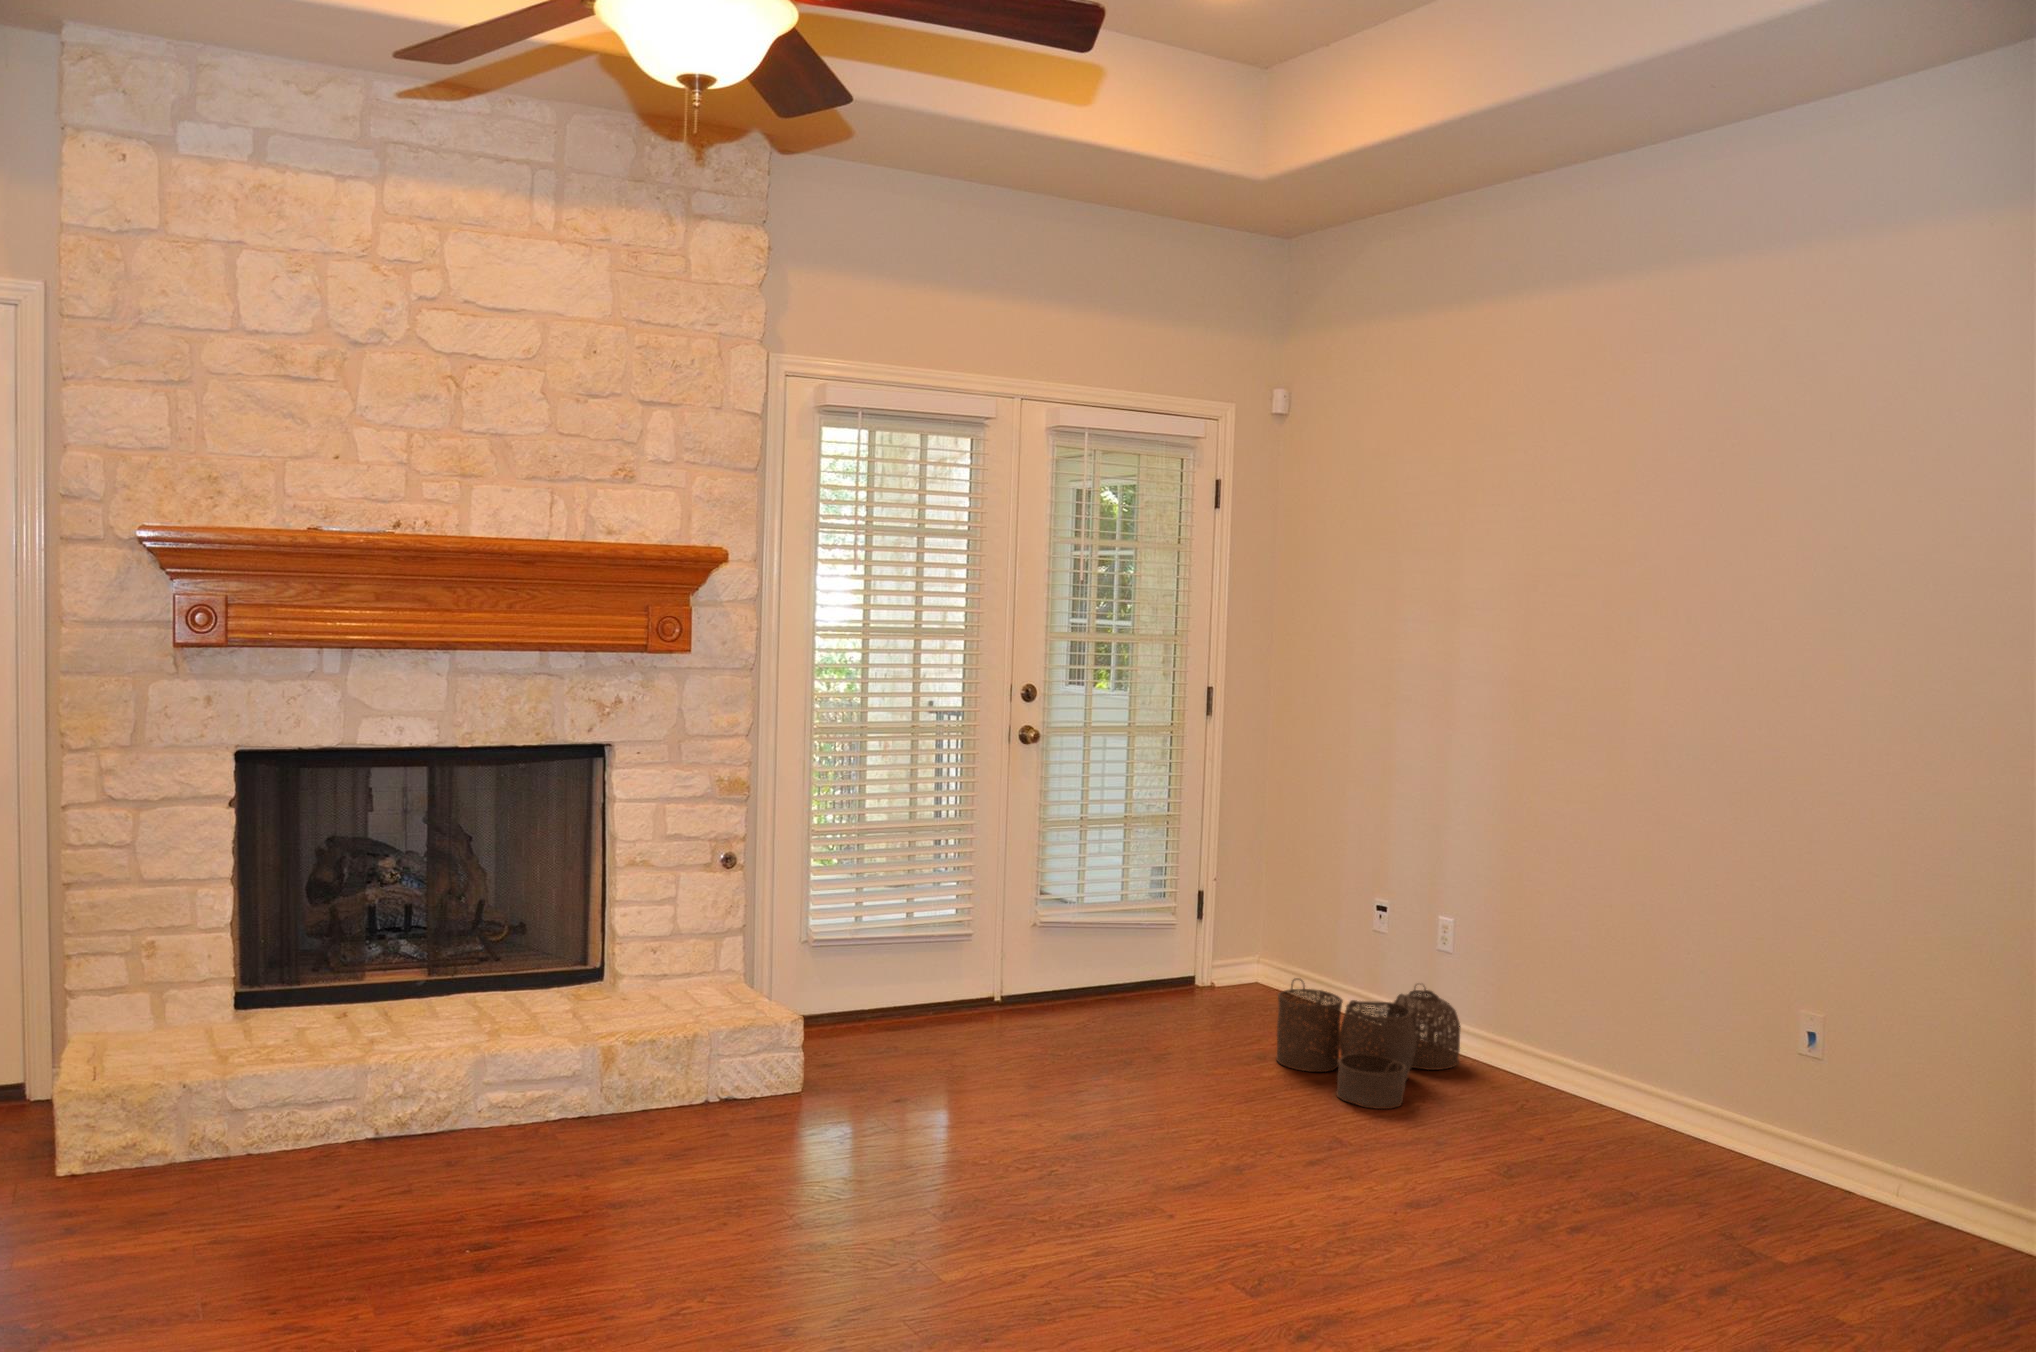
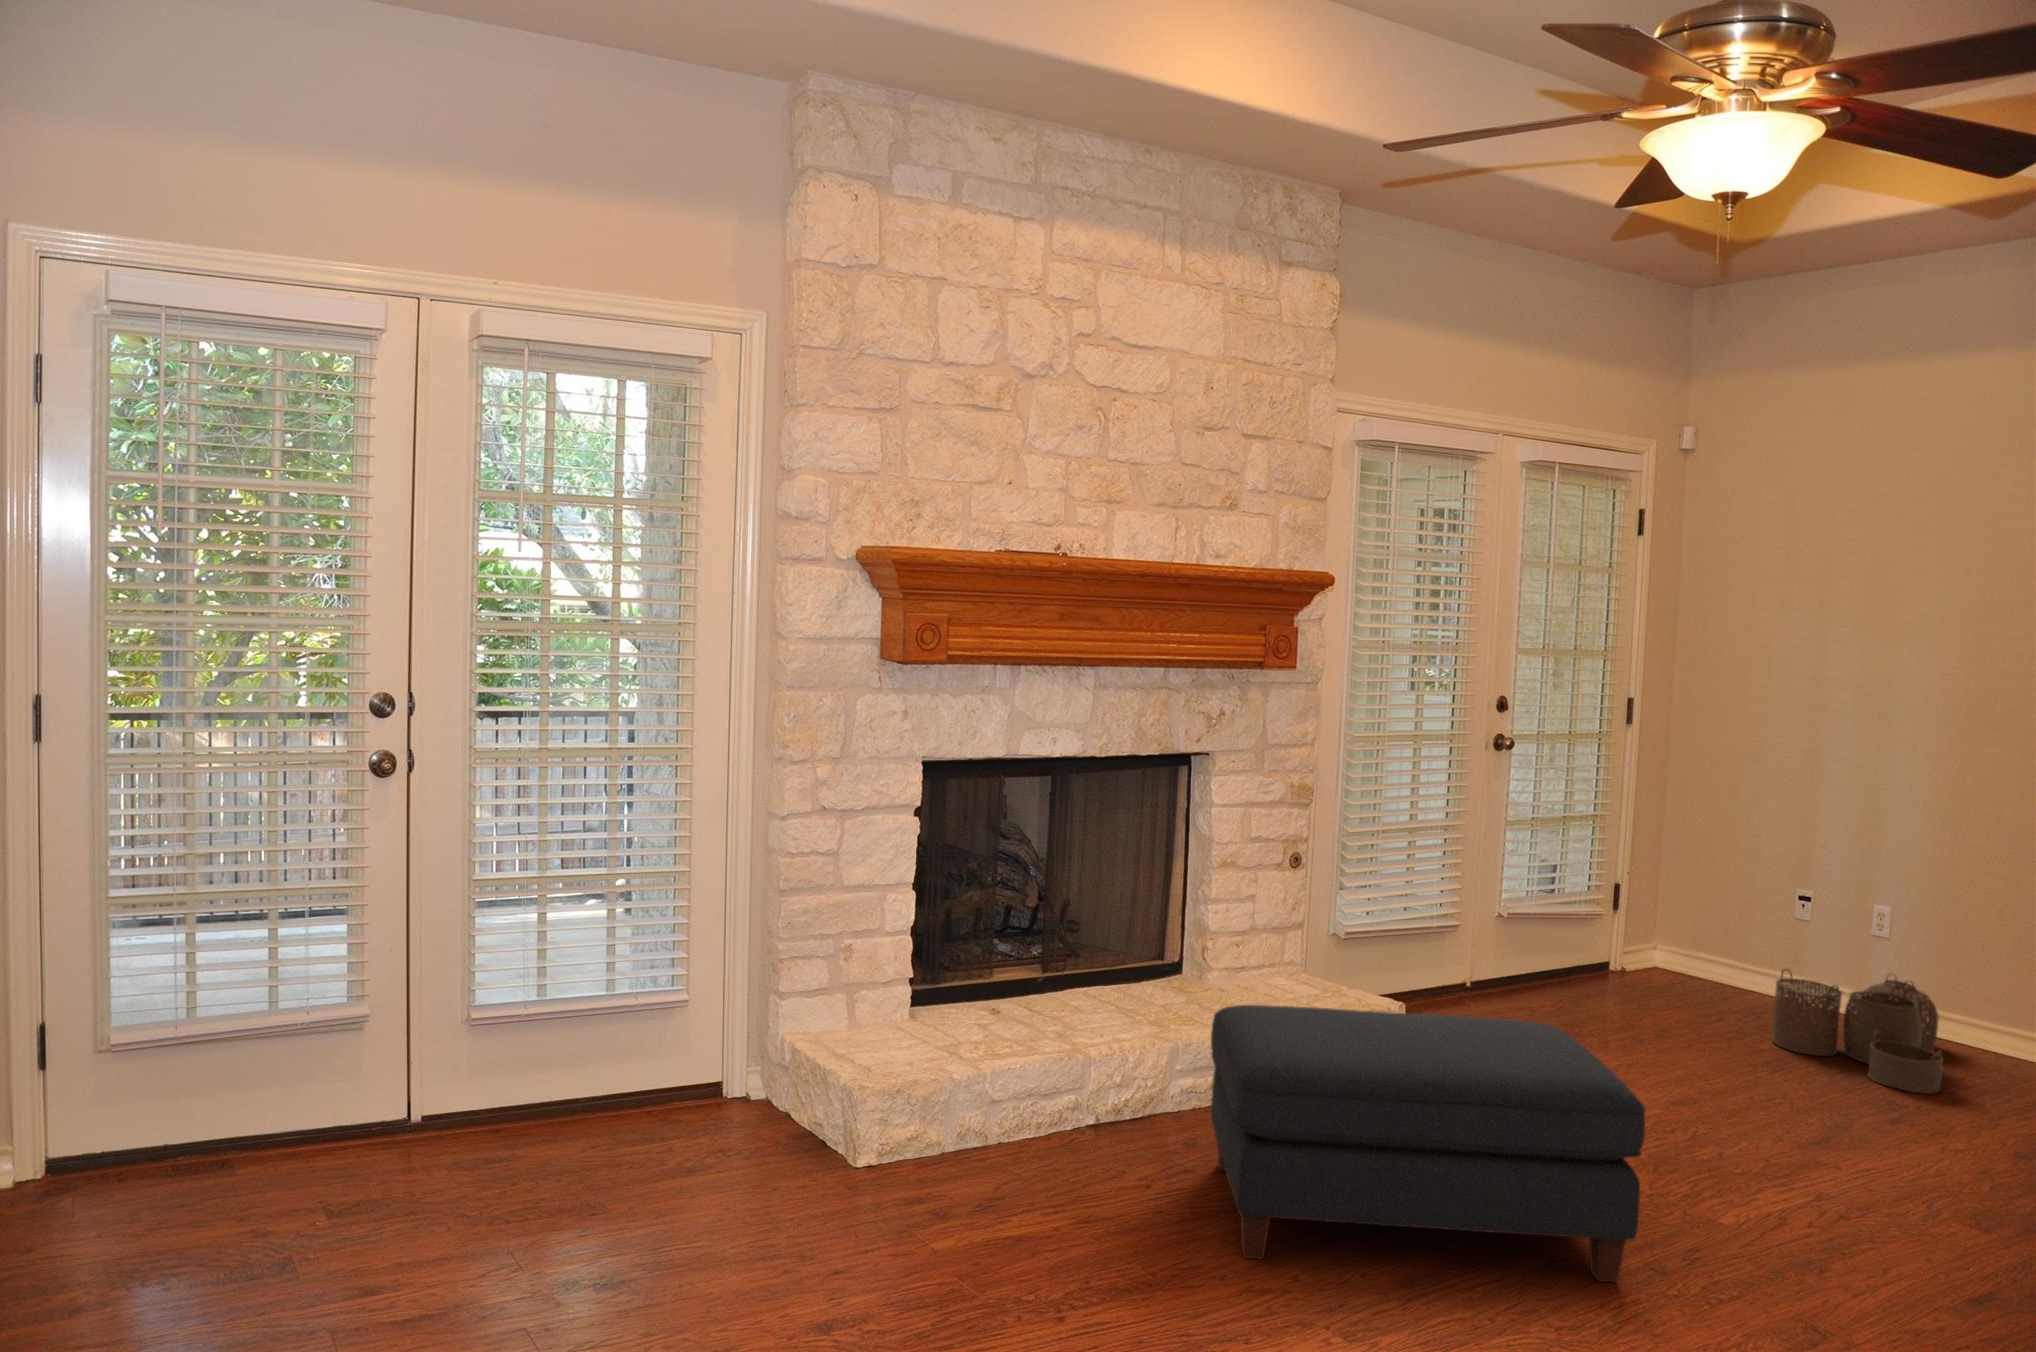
ottoman: none [355,1005,818,1286] -> present [1211,1005,1645,1282]

